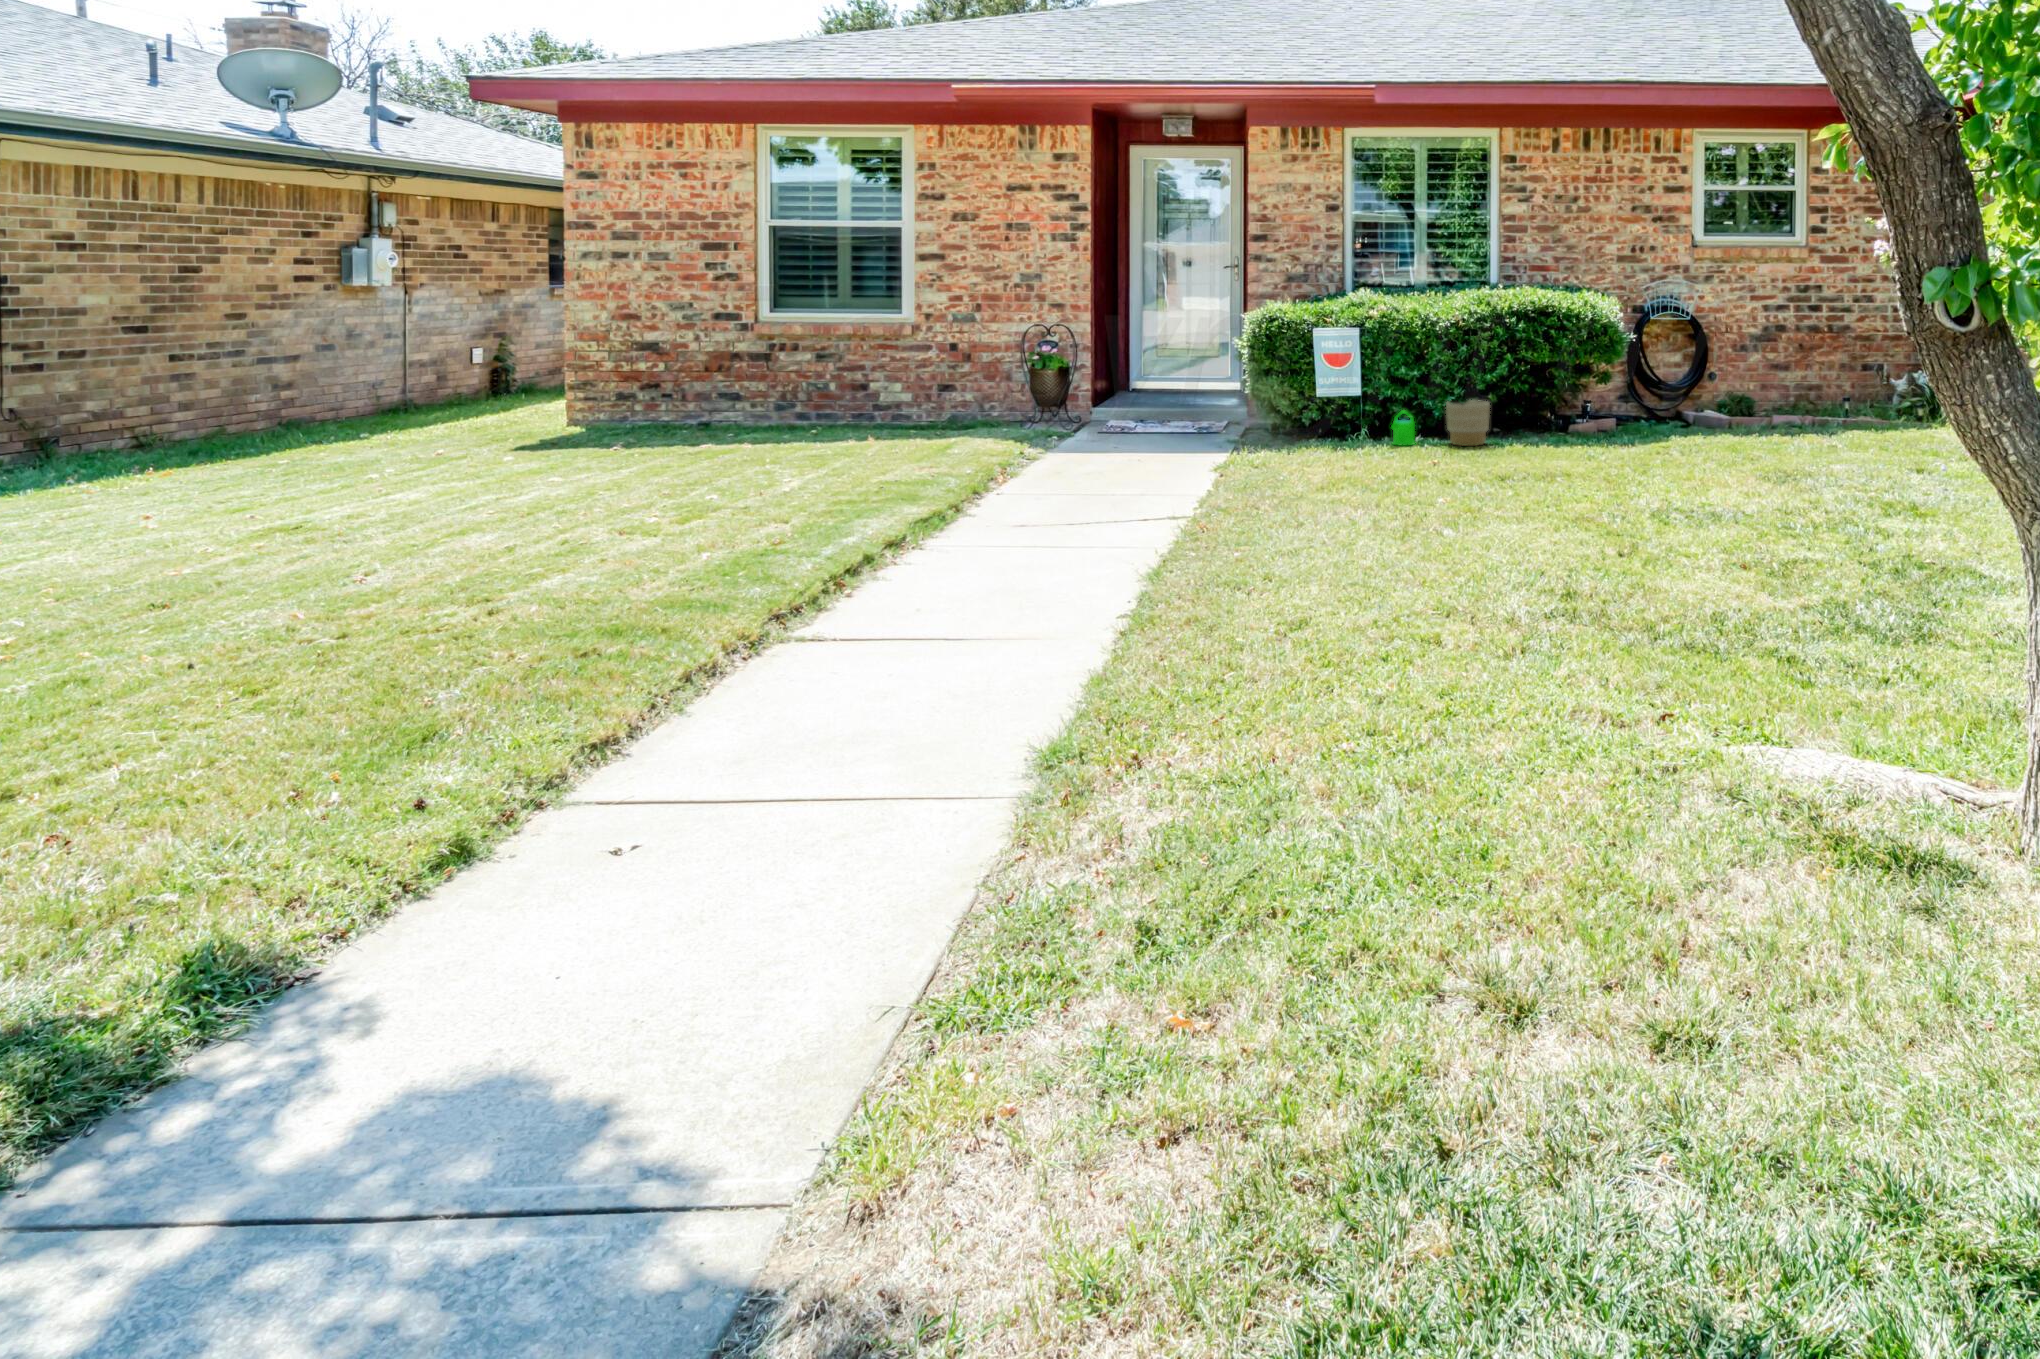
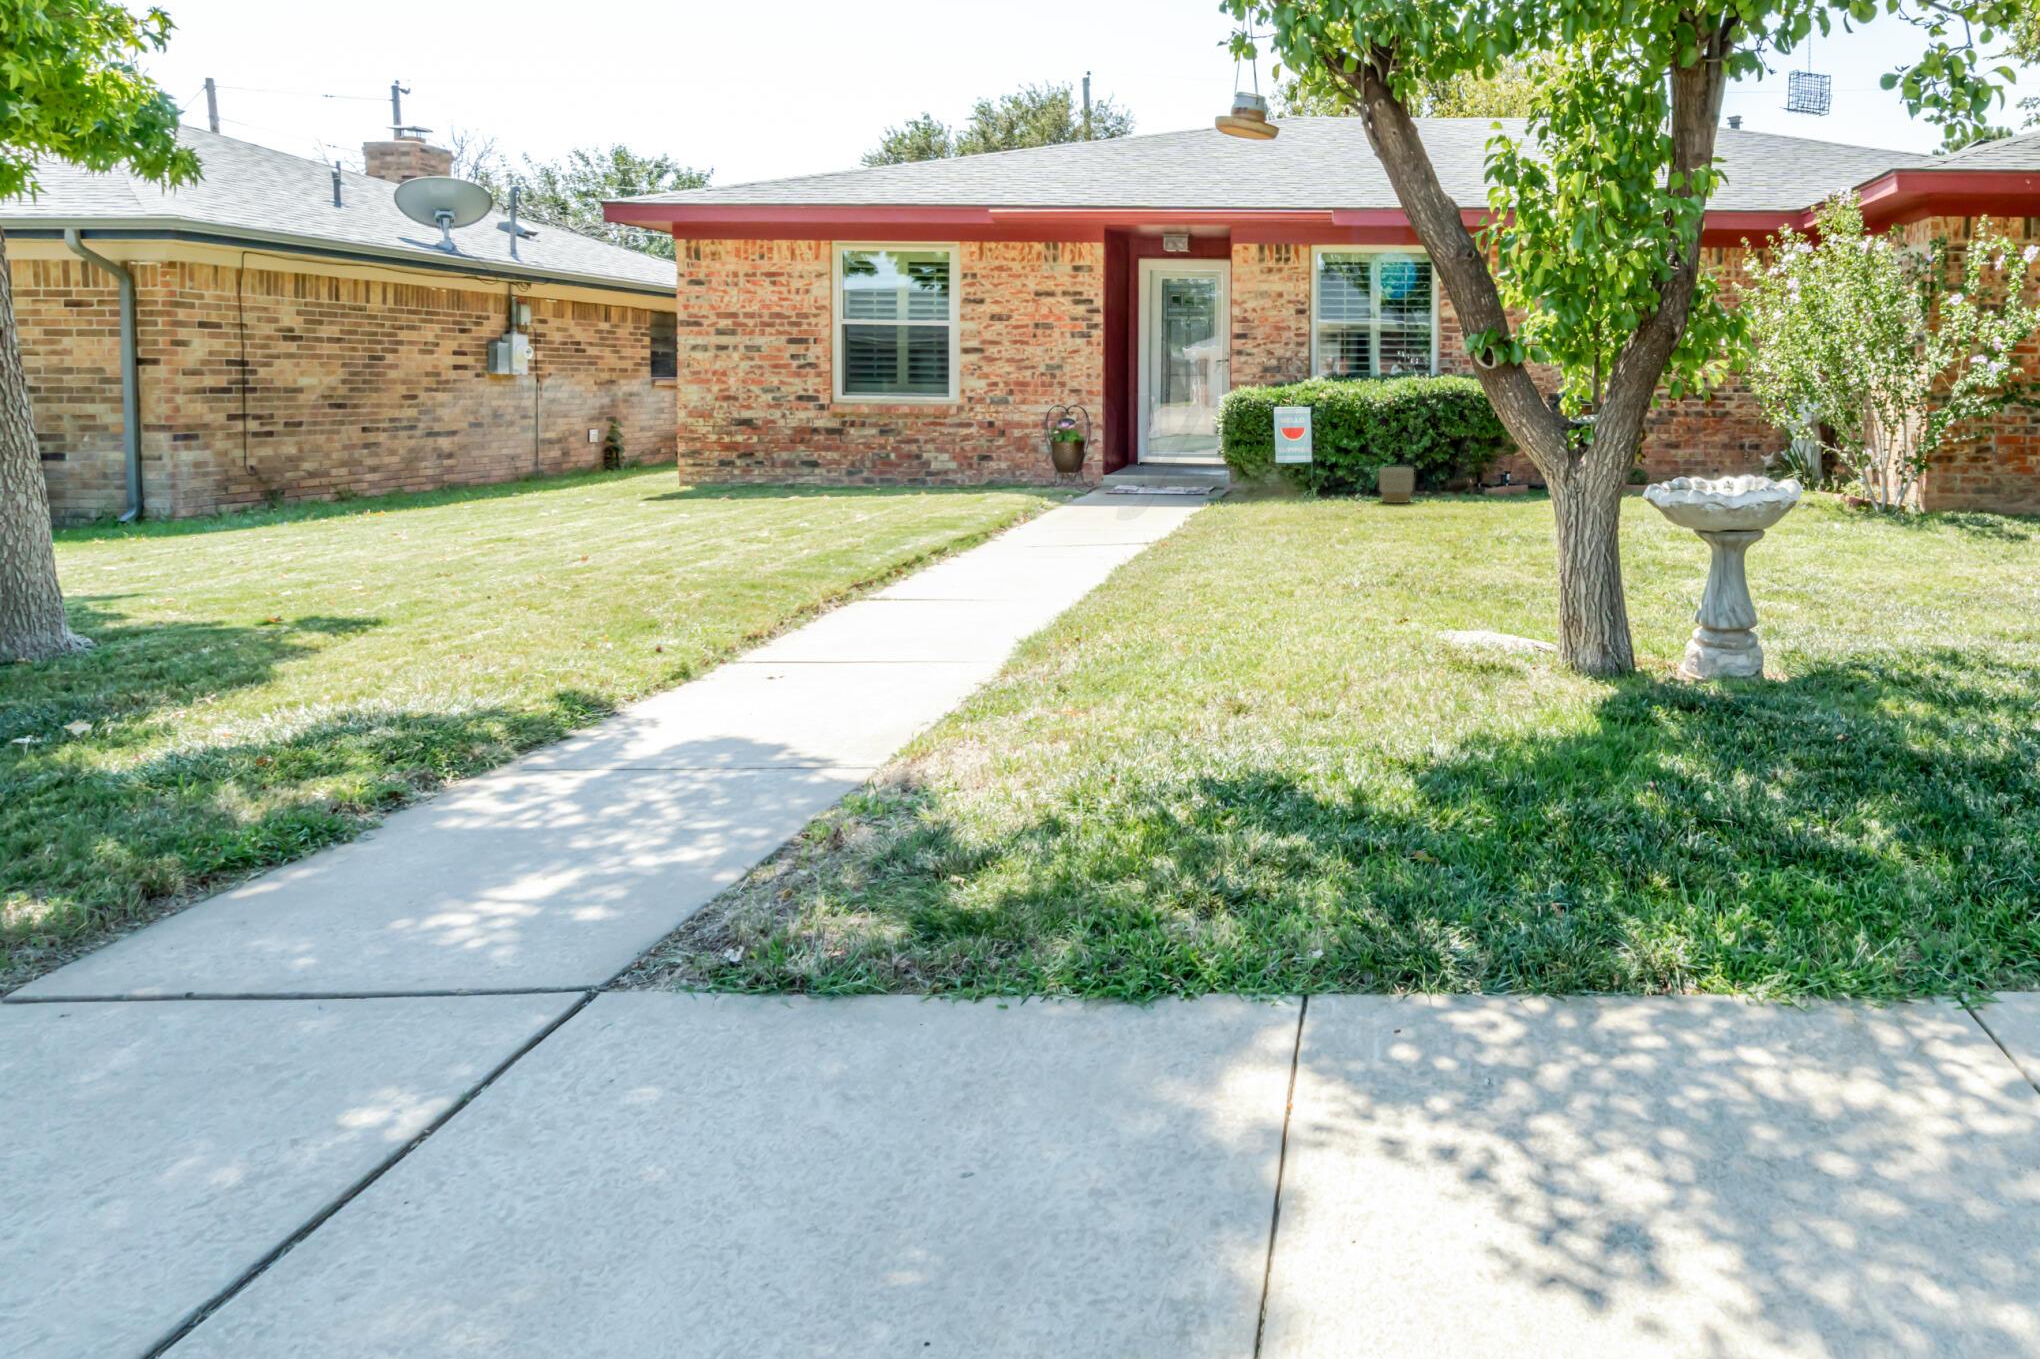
watering can: present [1392,410,1415,446] -> none [1333,474,1355,503]

